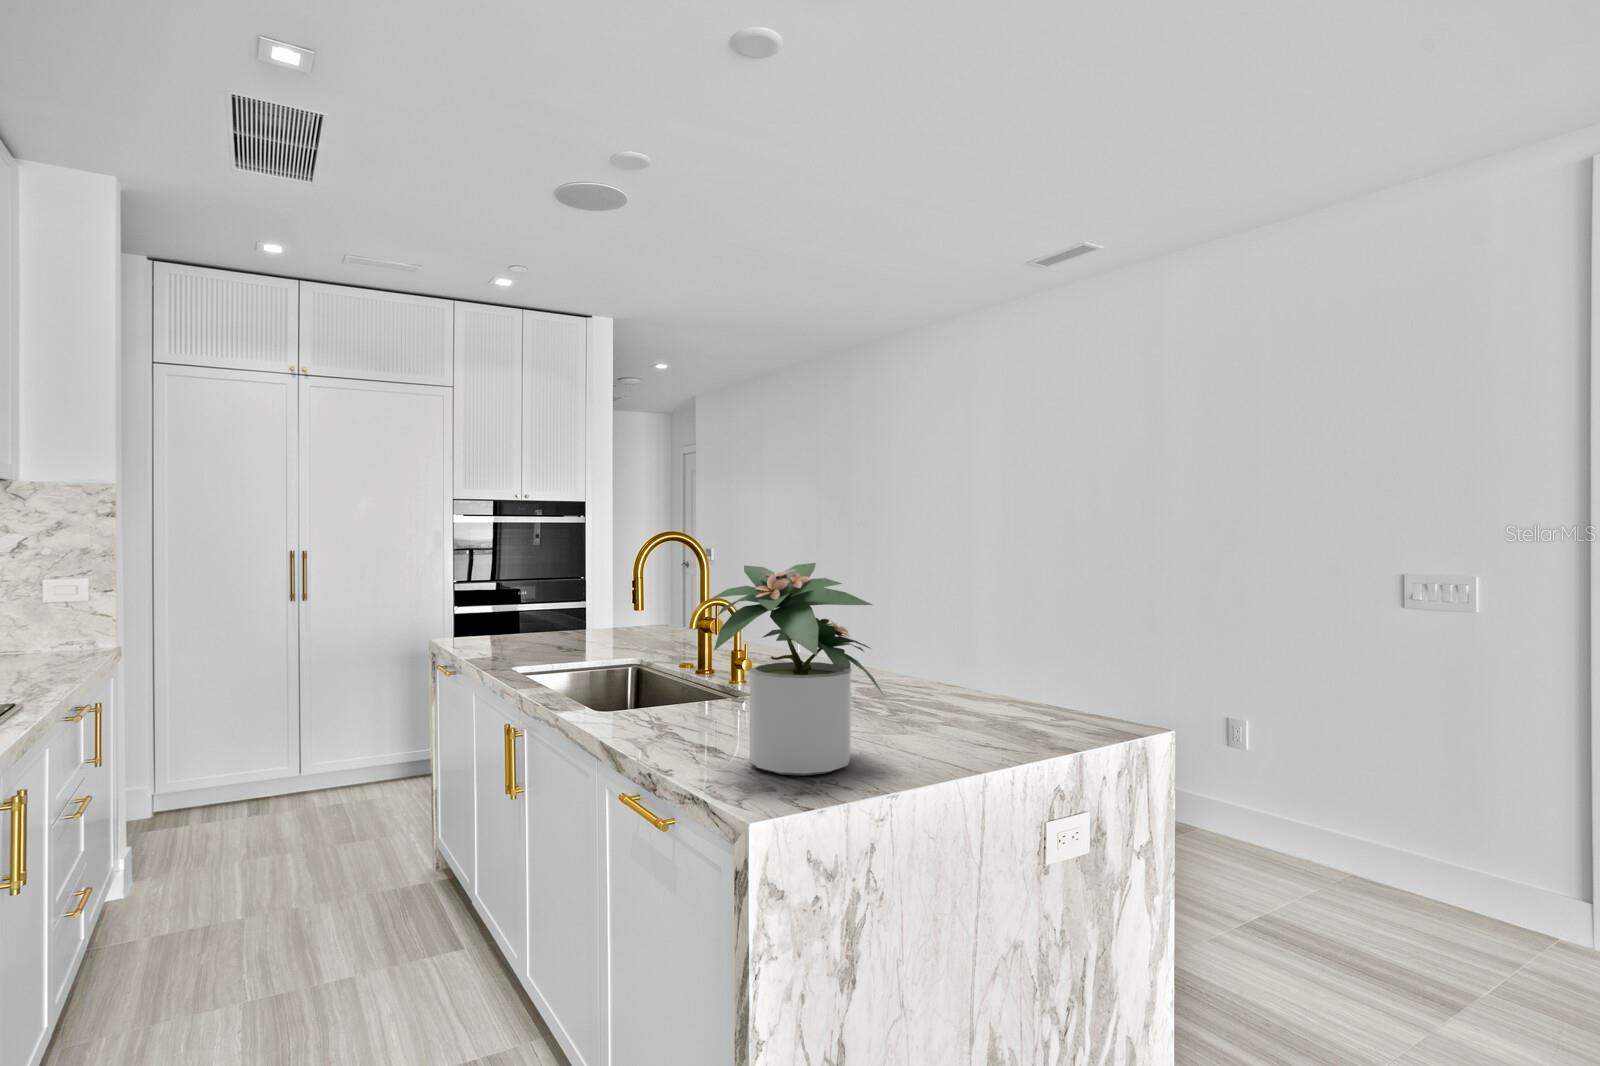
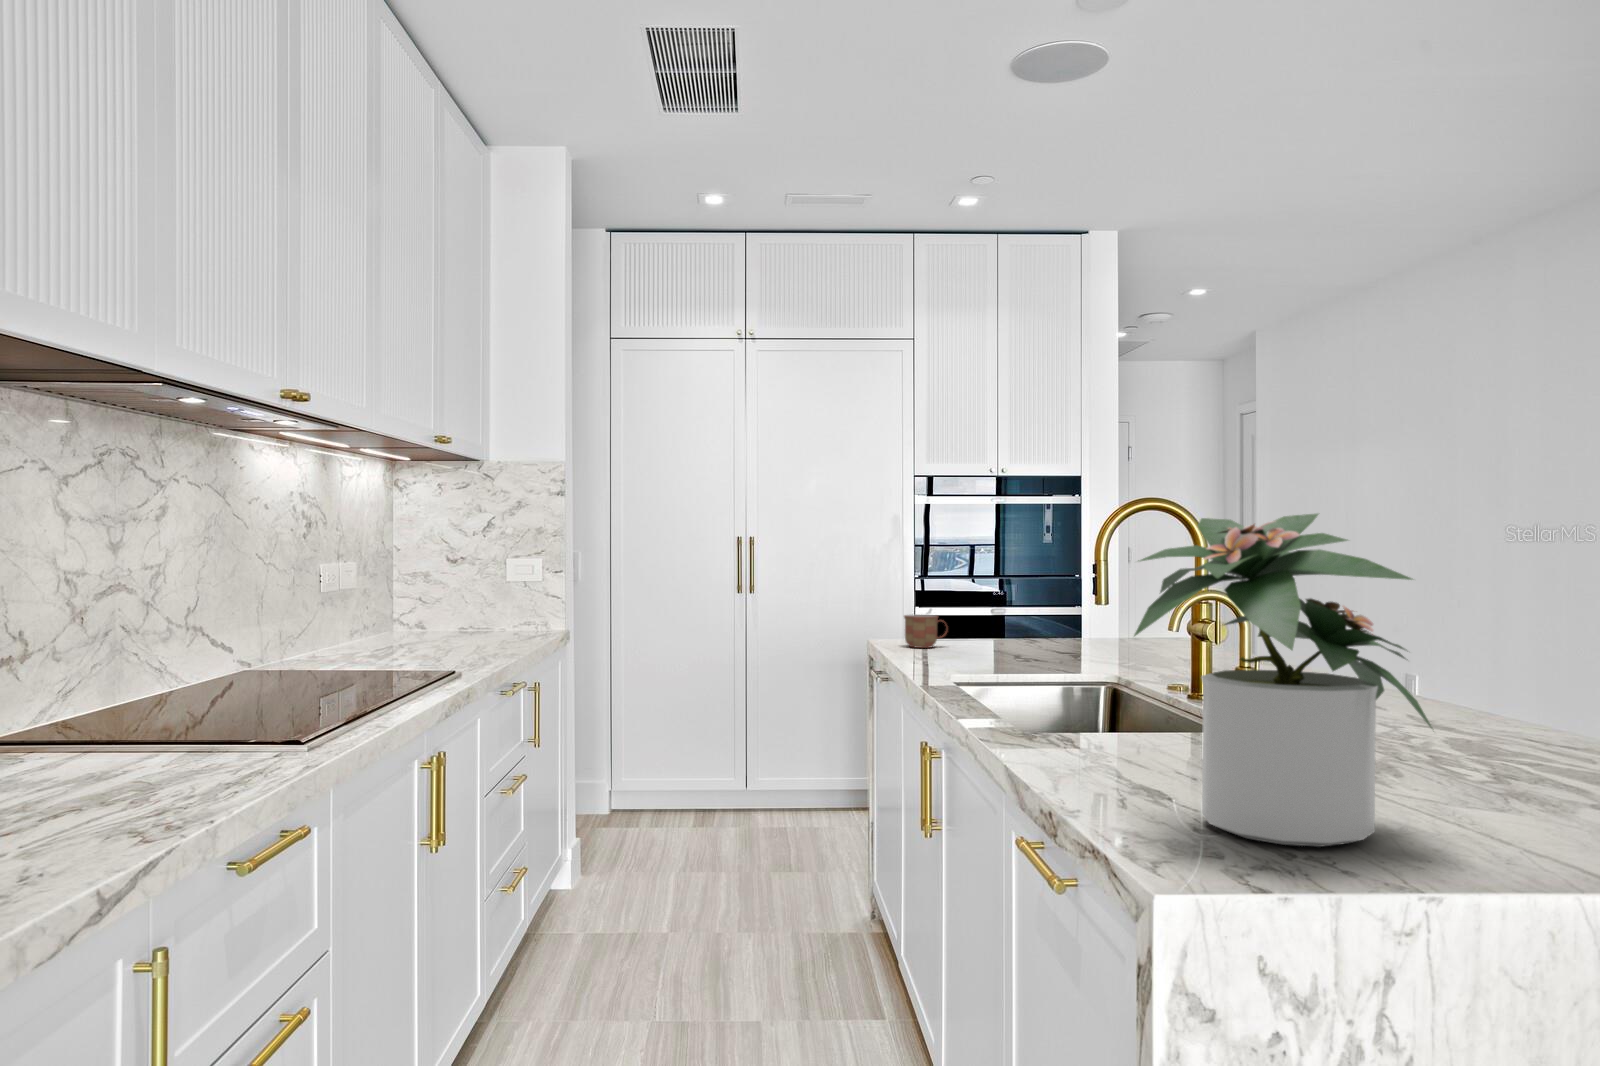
mug: none [467,619,503,646] -> present [904,615,948,648]

